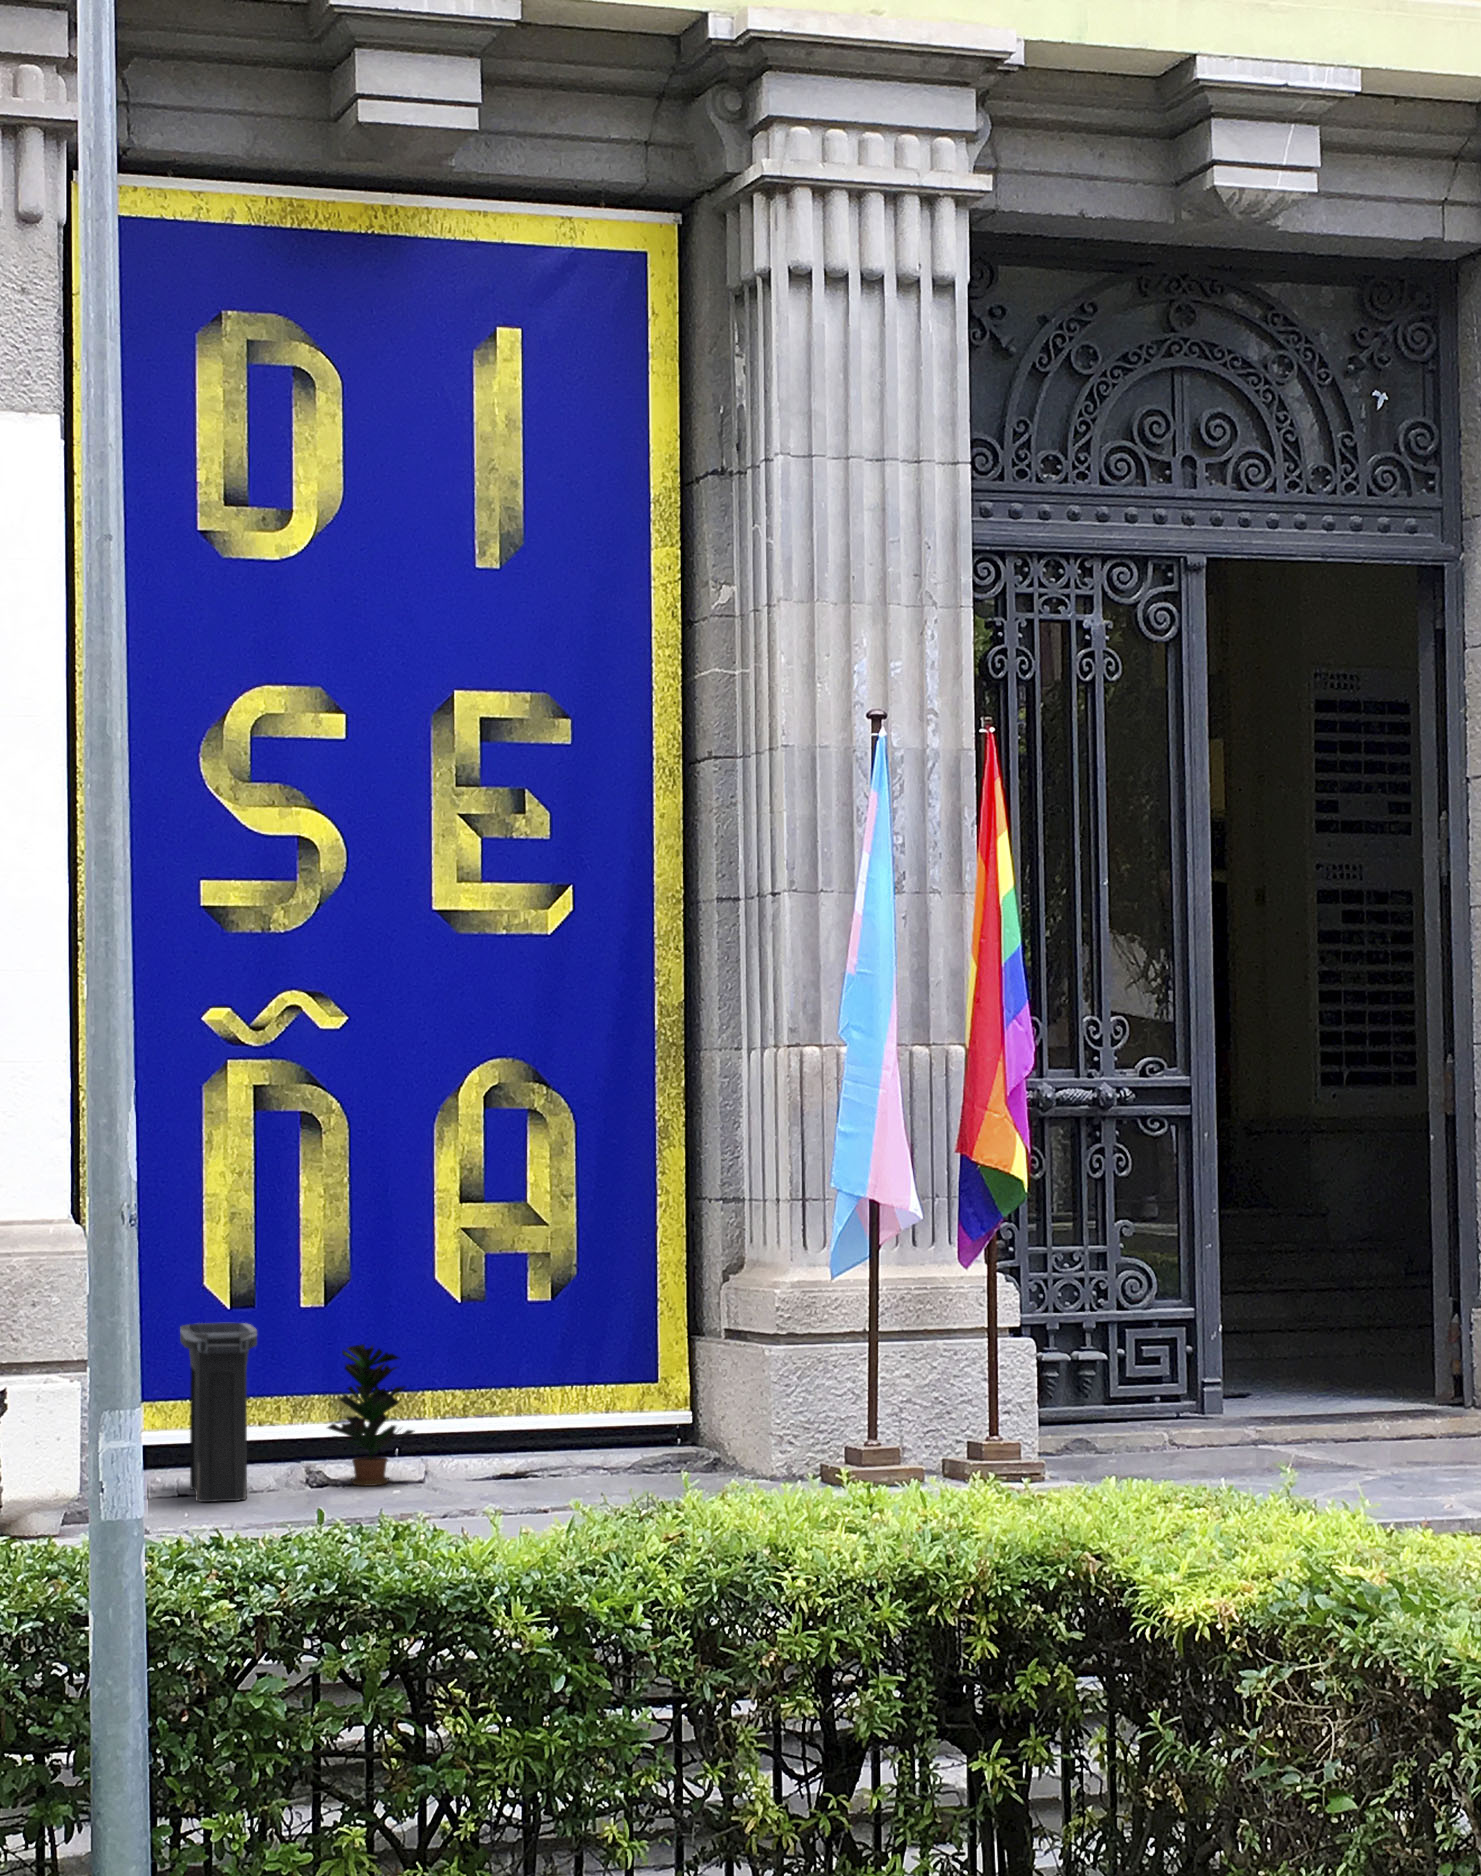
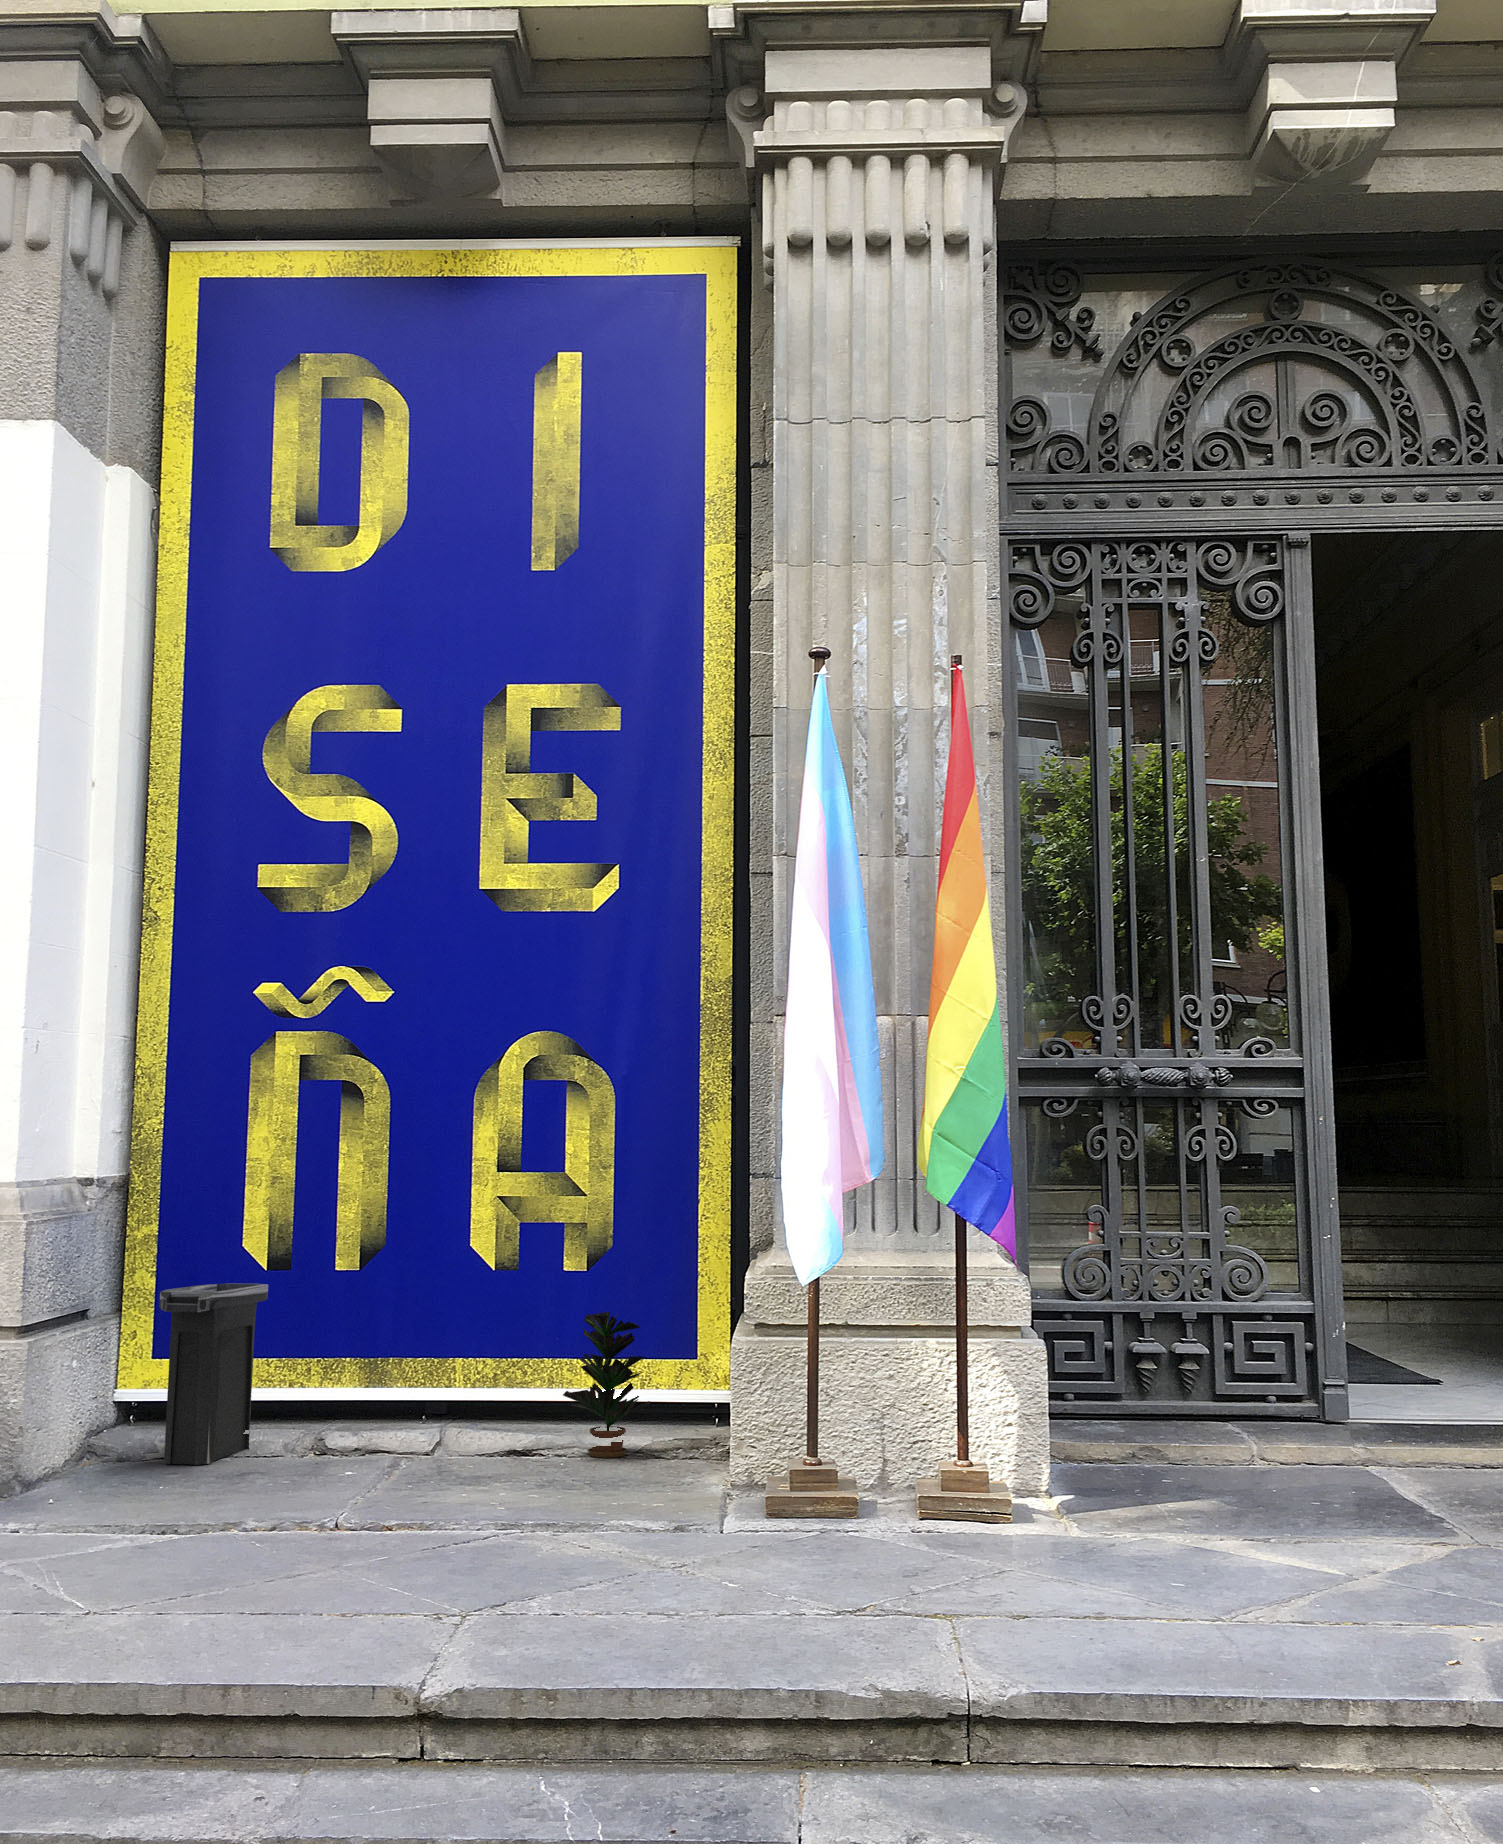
potted plant: present [328,1344,415,1486] -> present [563,1311,651,1458]

